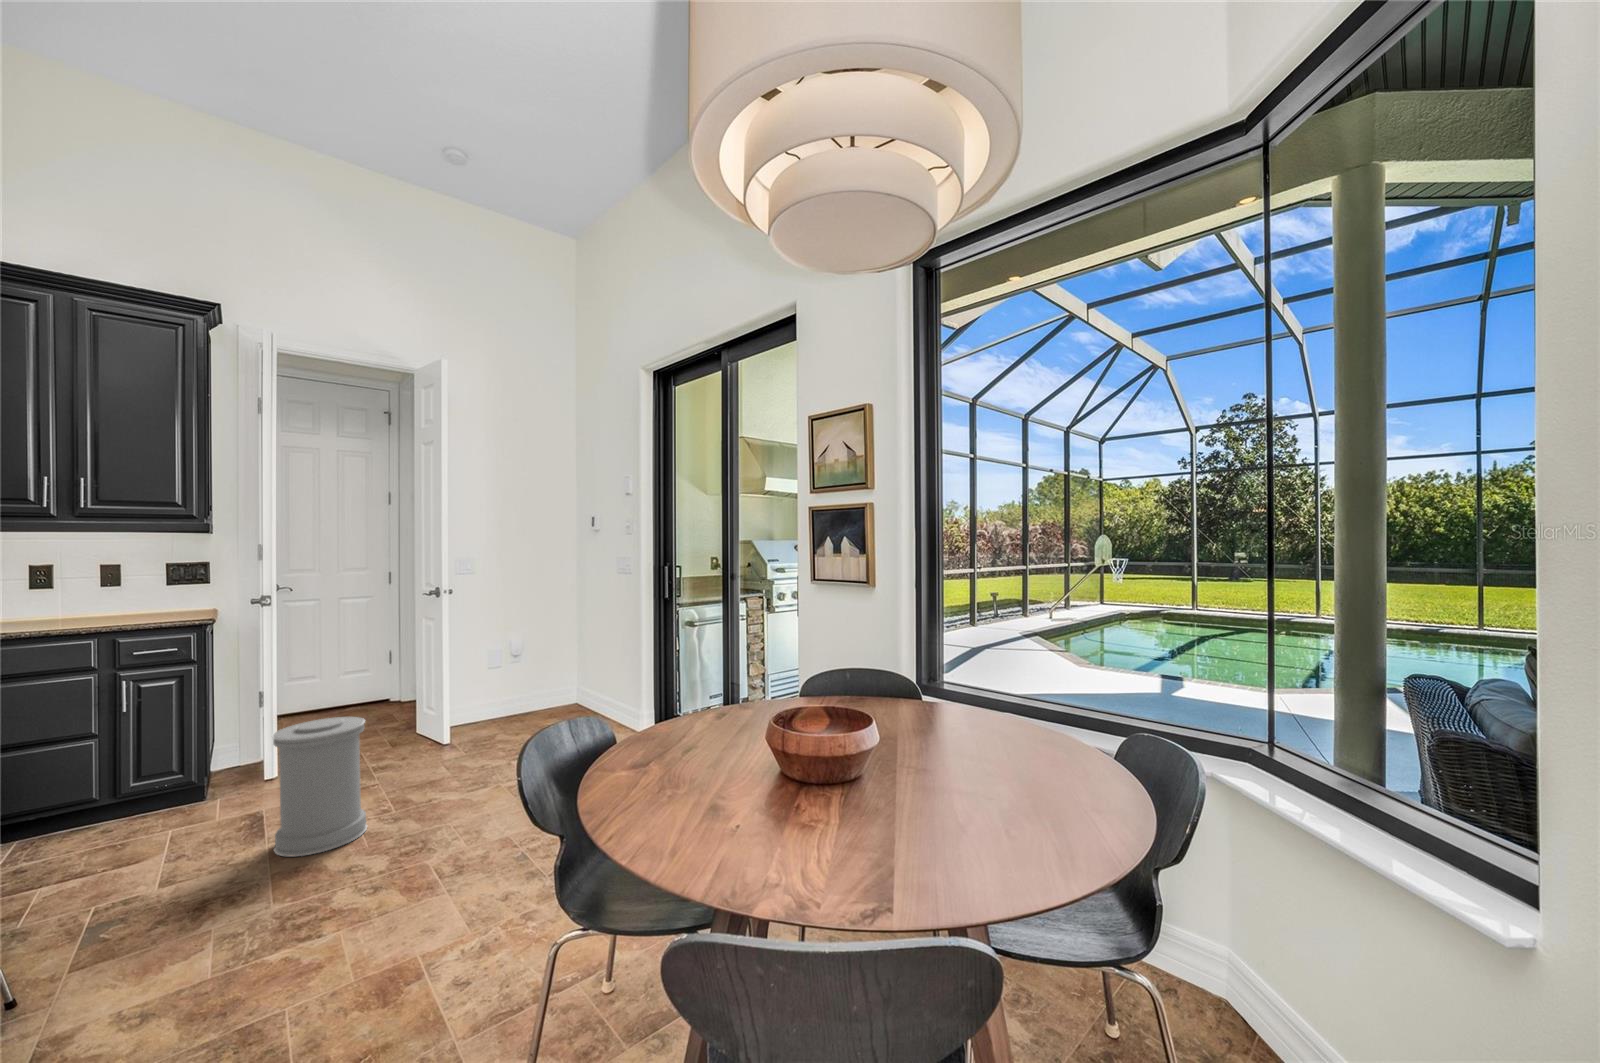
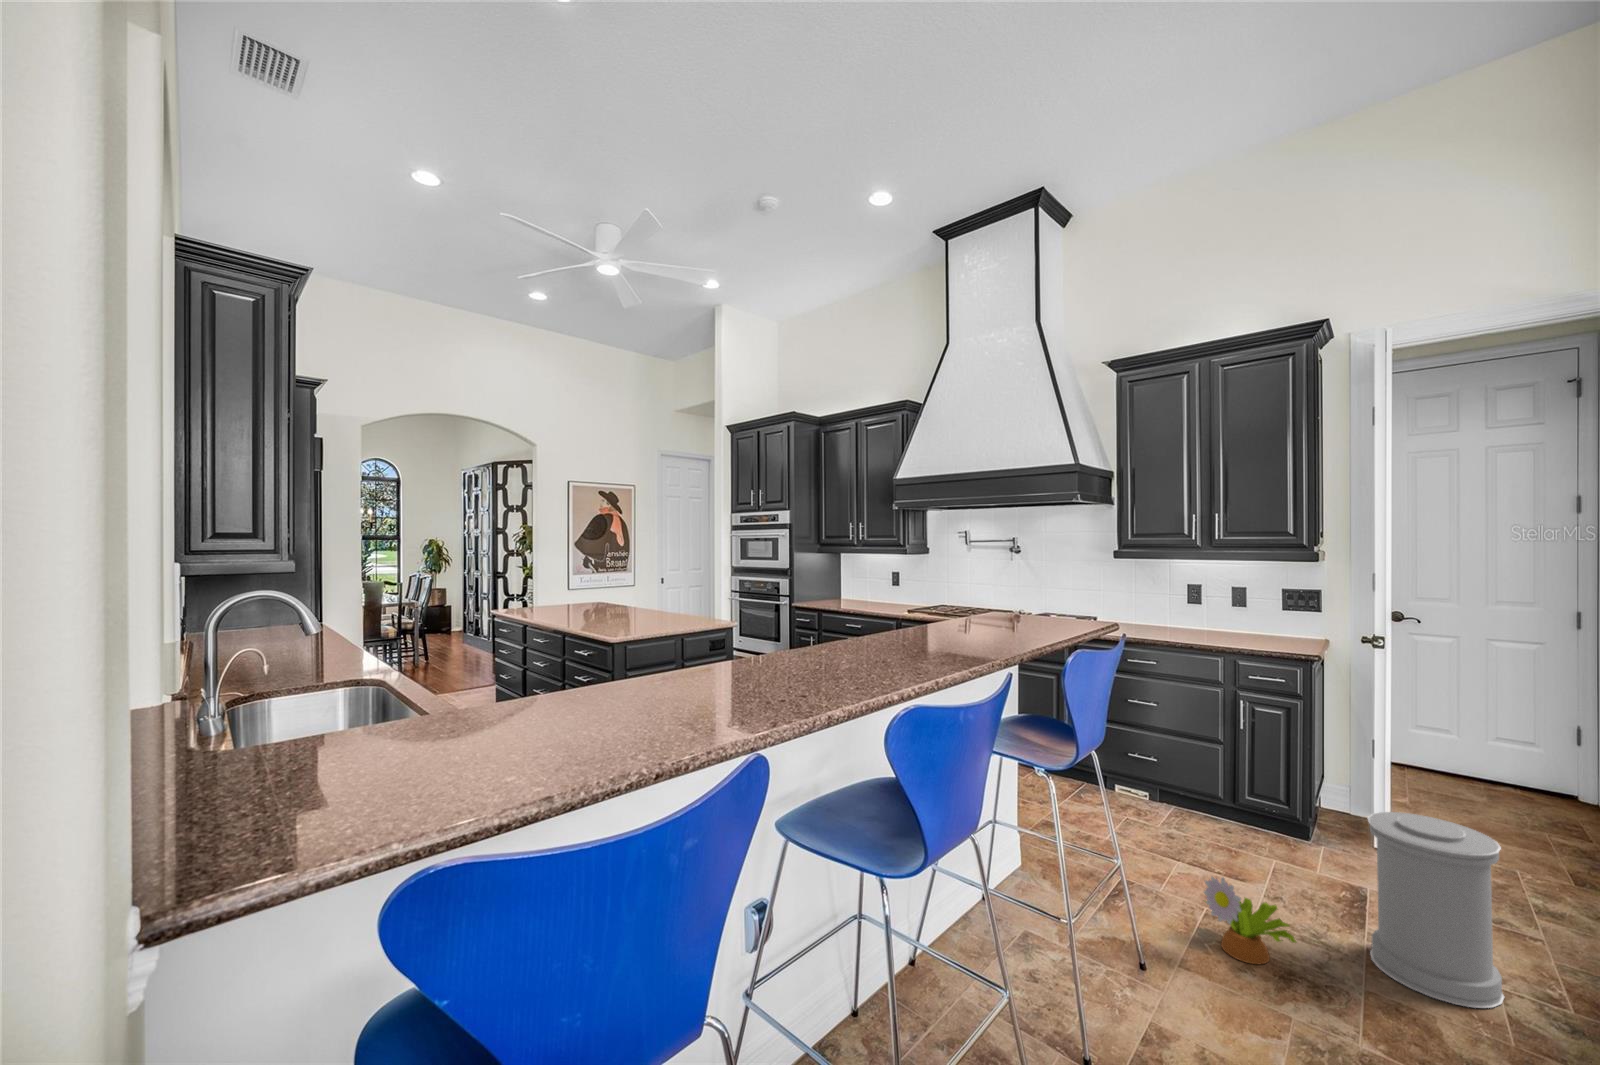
decorative plant: none [94,848,214,928] -> present [1204,877,1296,964]

